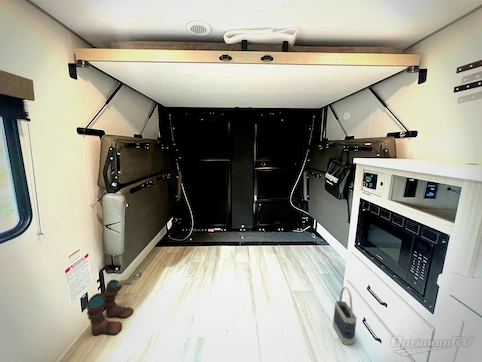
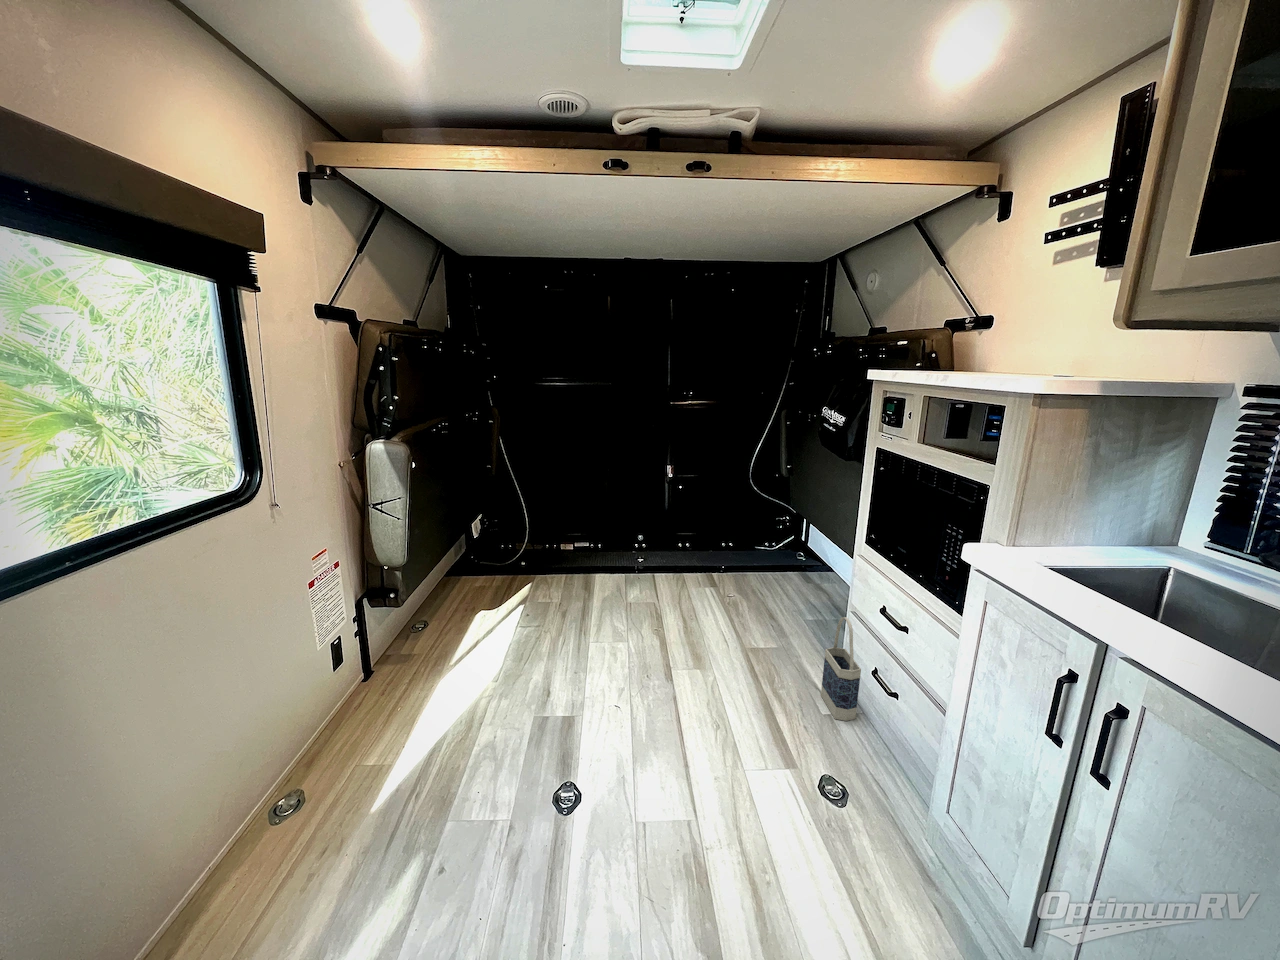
boots: present [86,279,134,336] -> none [345,616,427,714]

